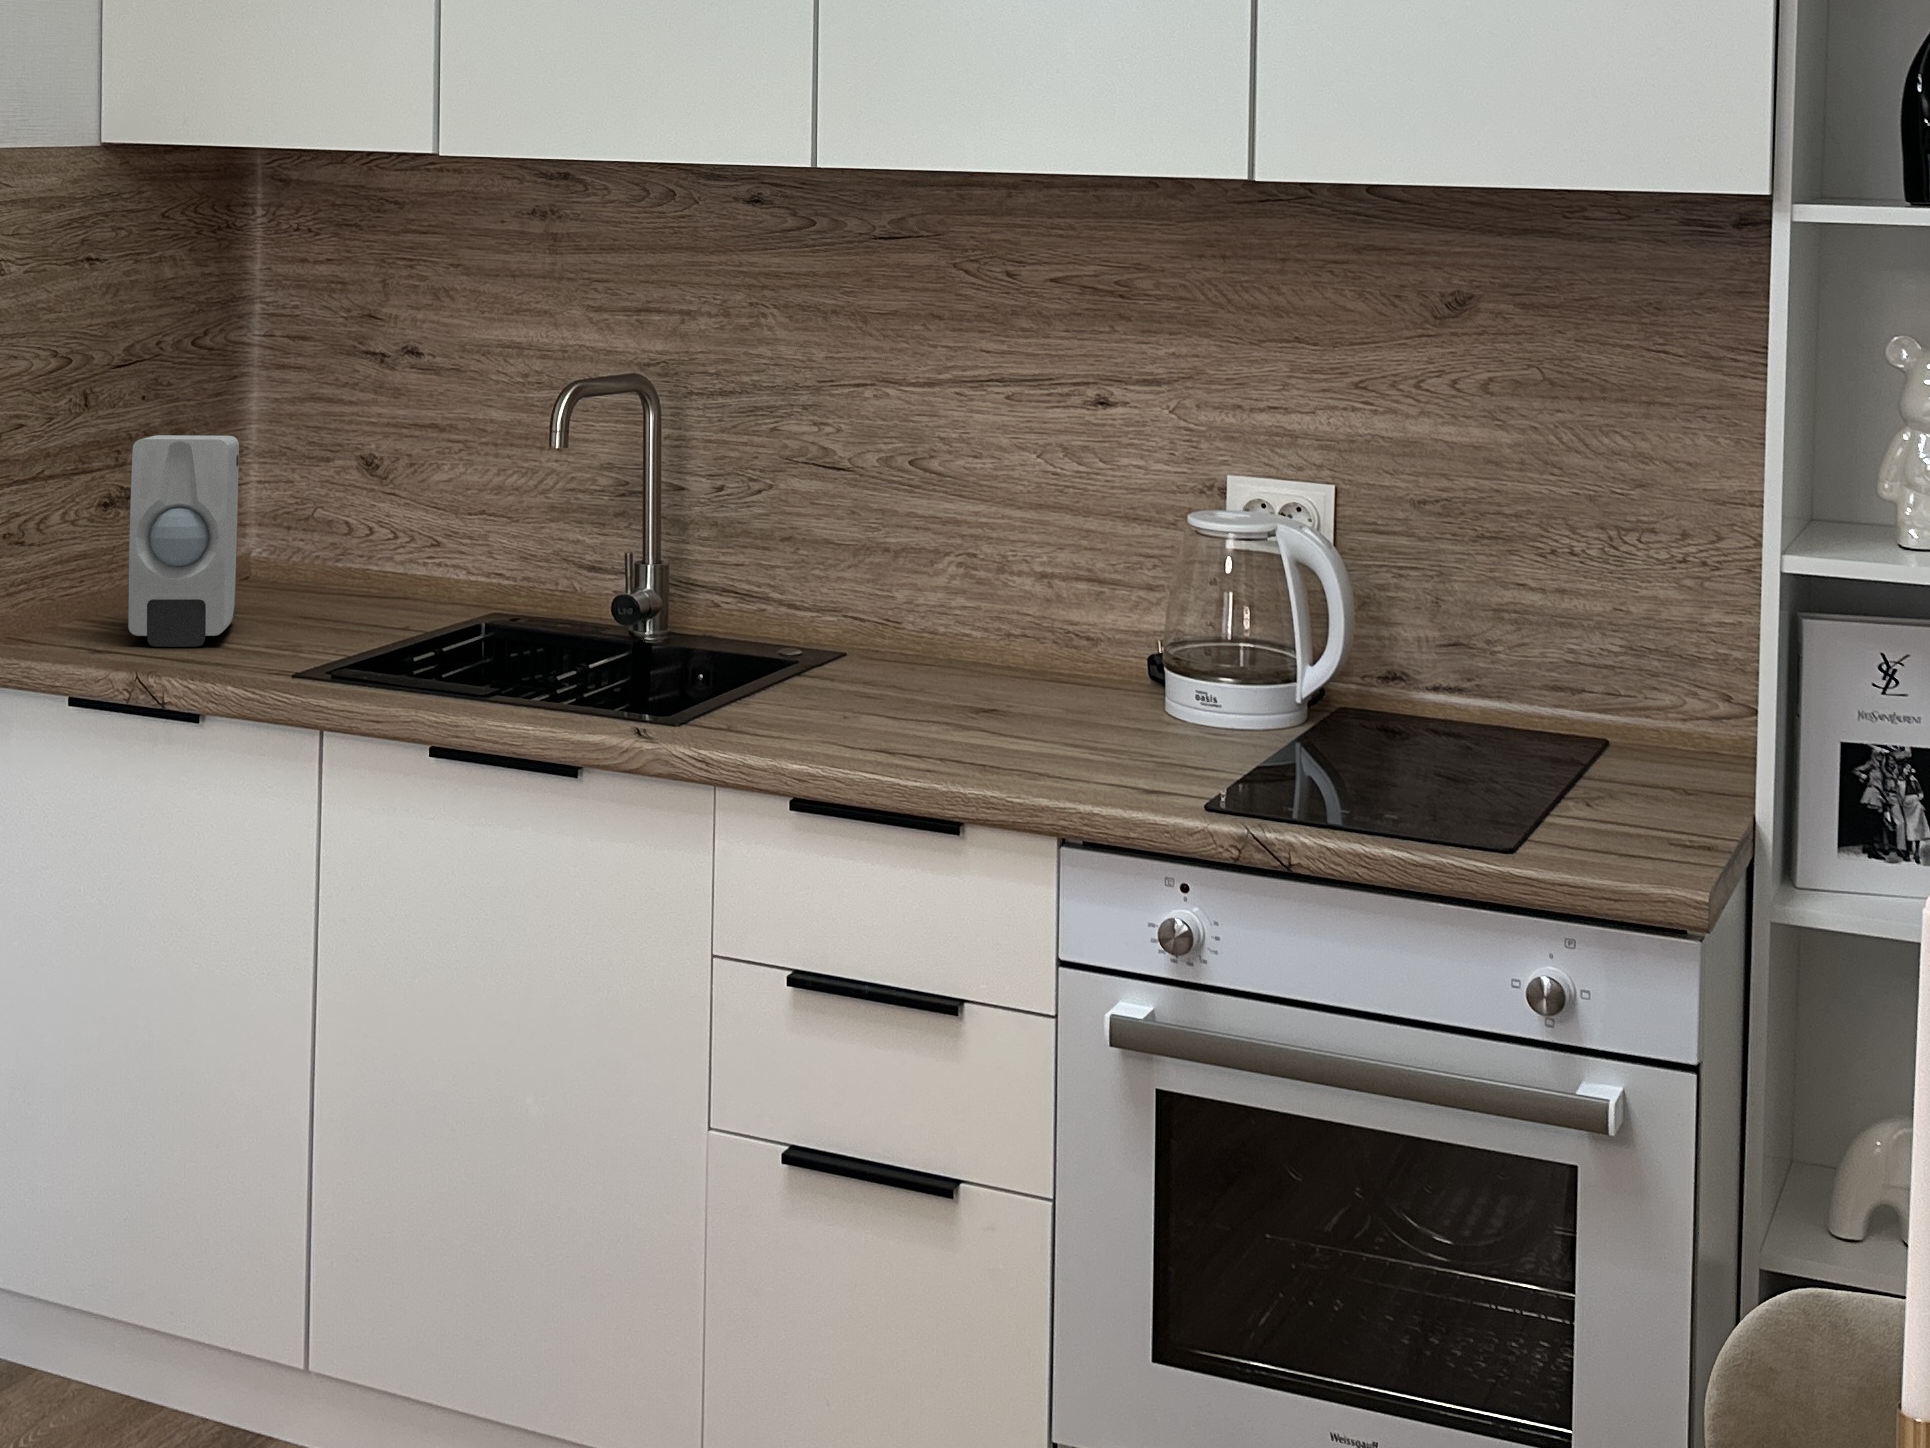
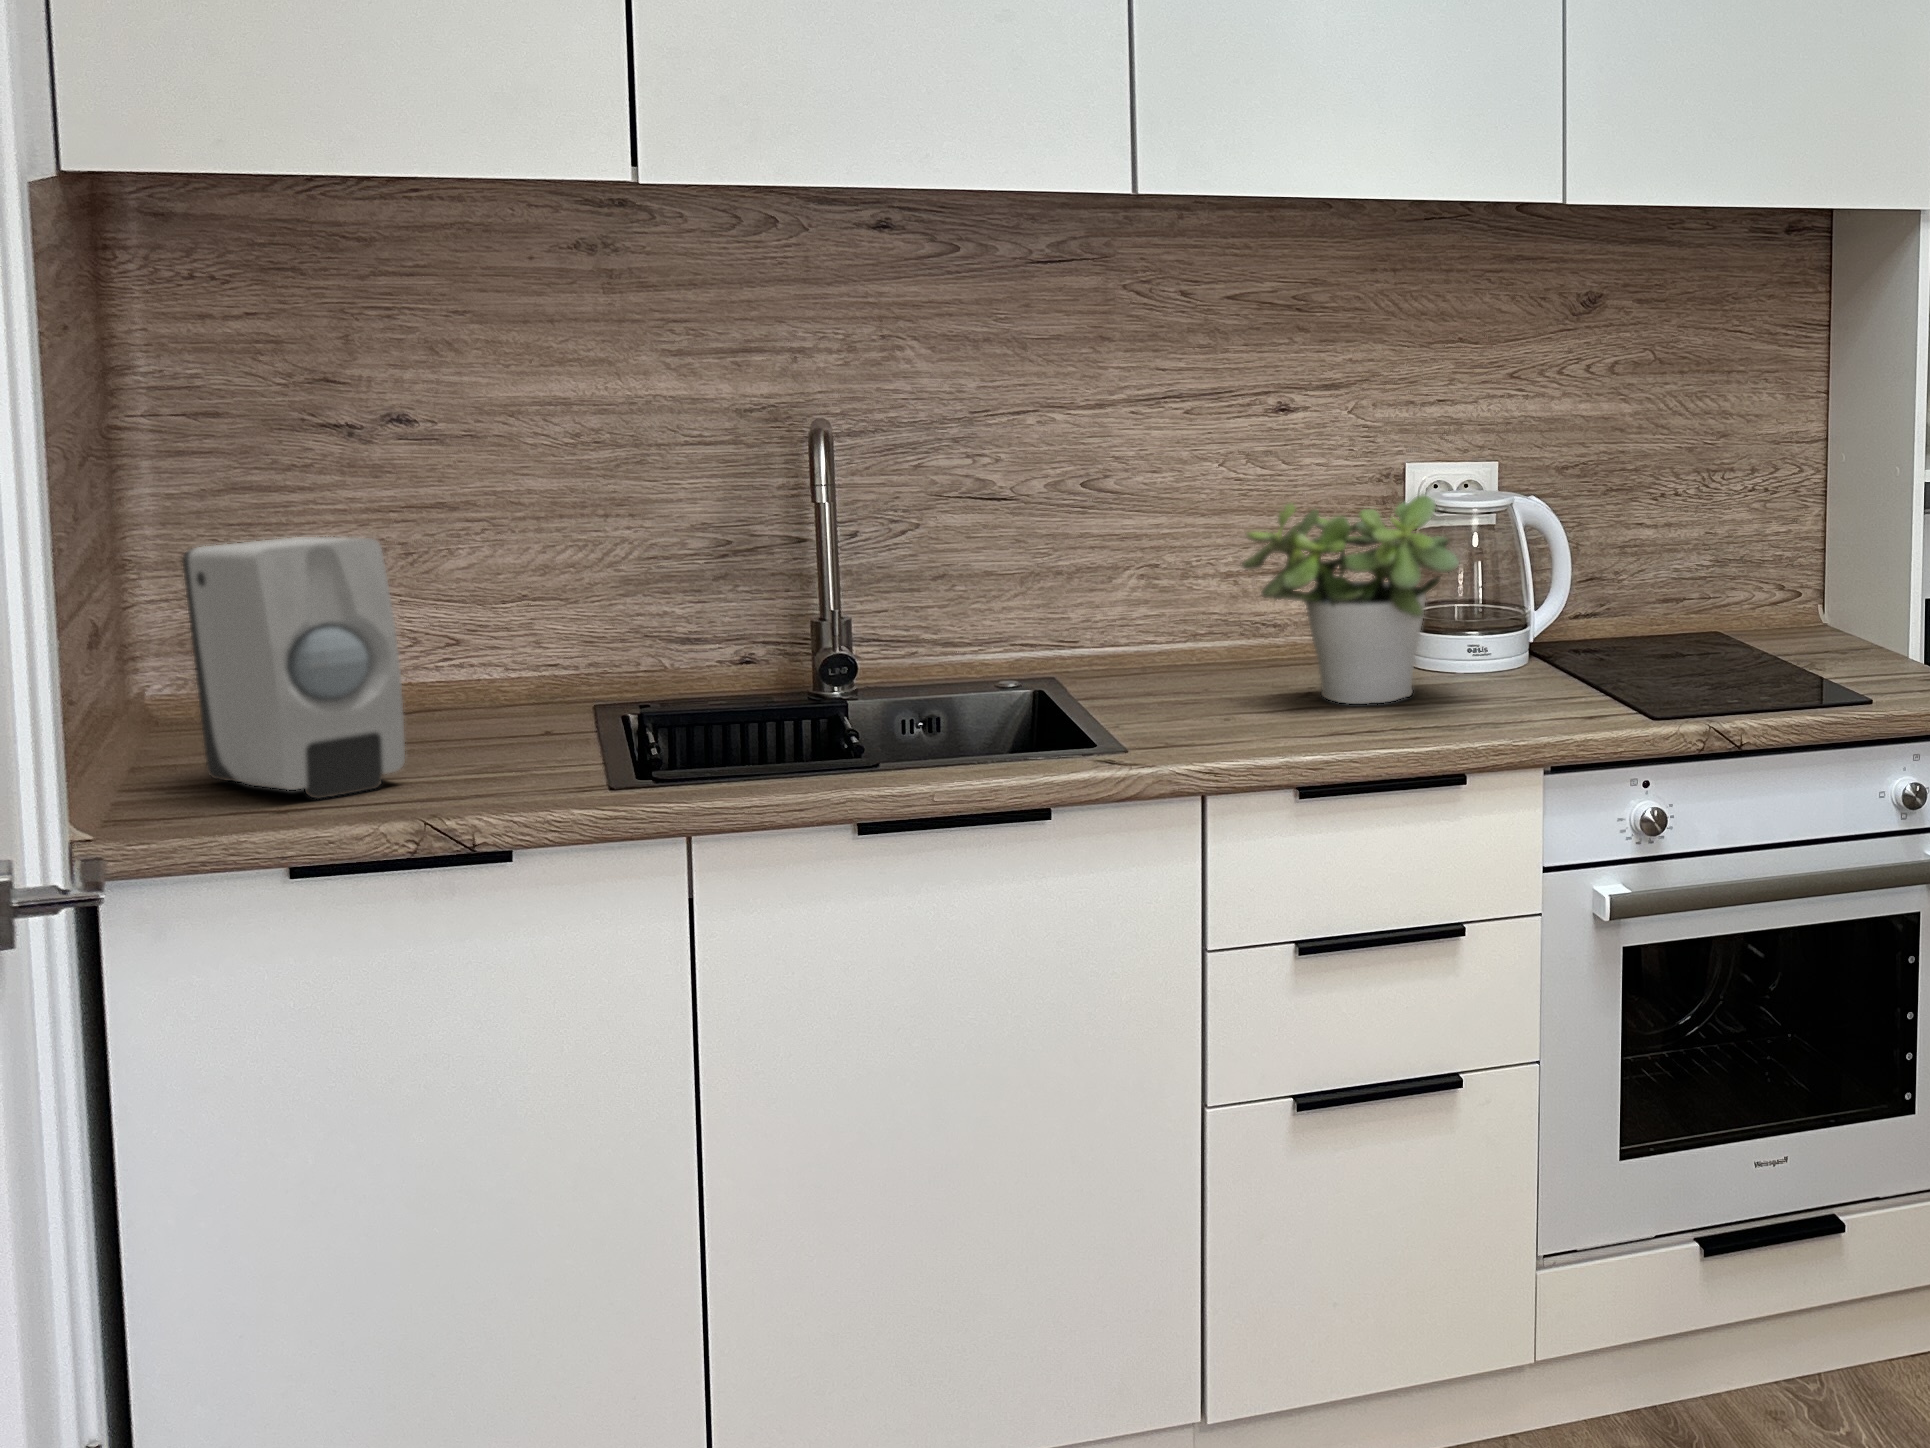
potted plant: none [894,497,1104,735] -> present [1242,495,1459,704]

